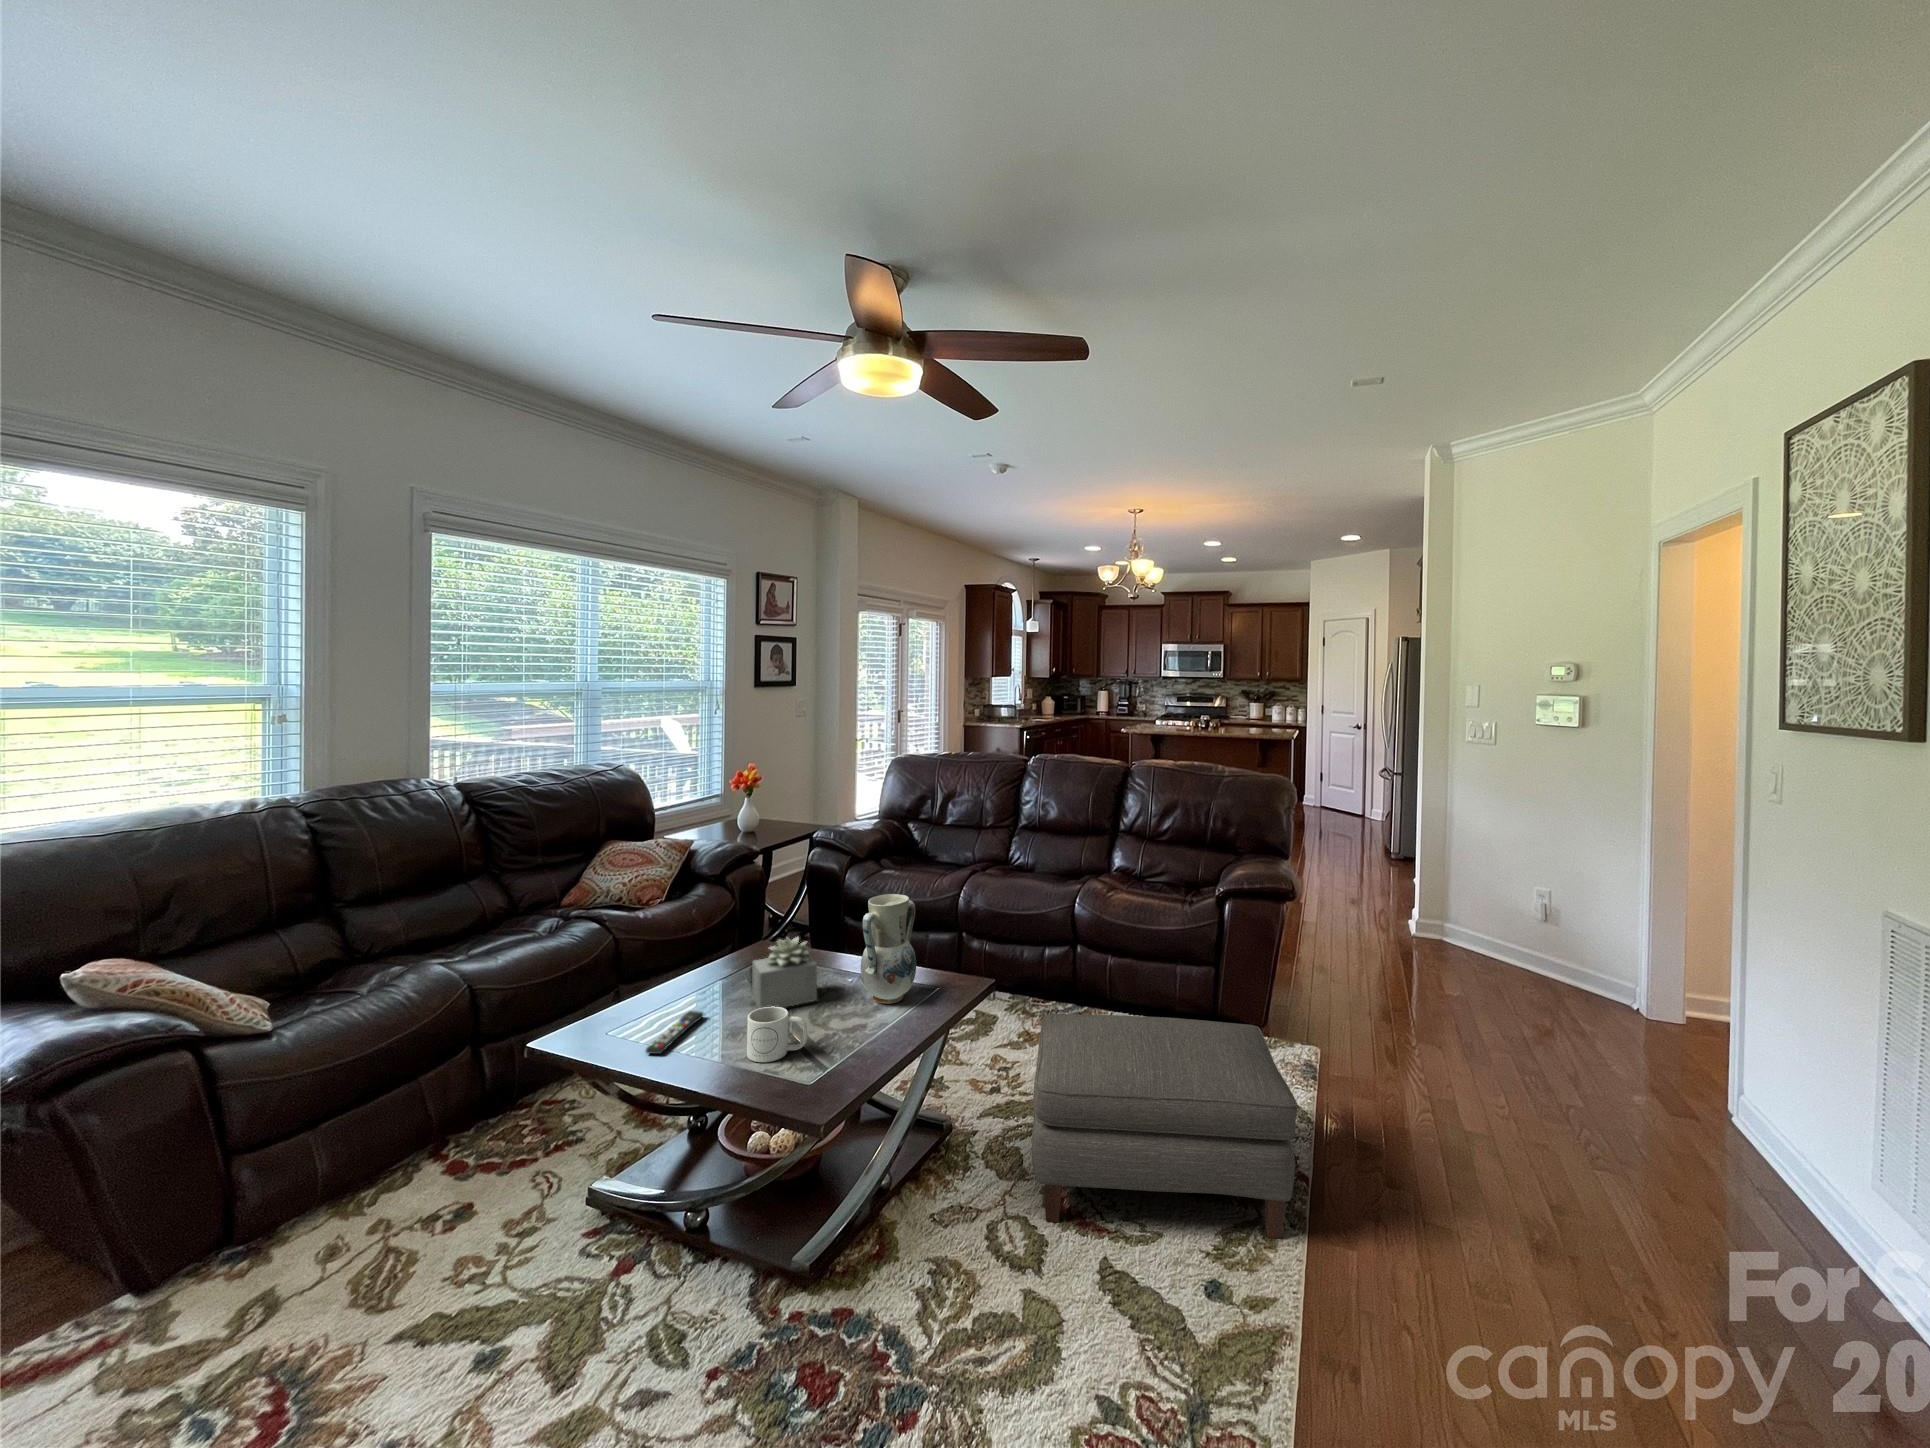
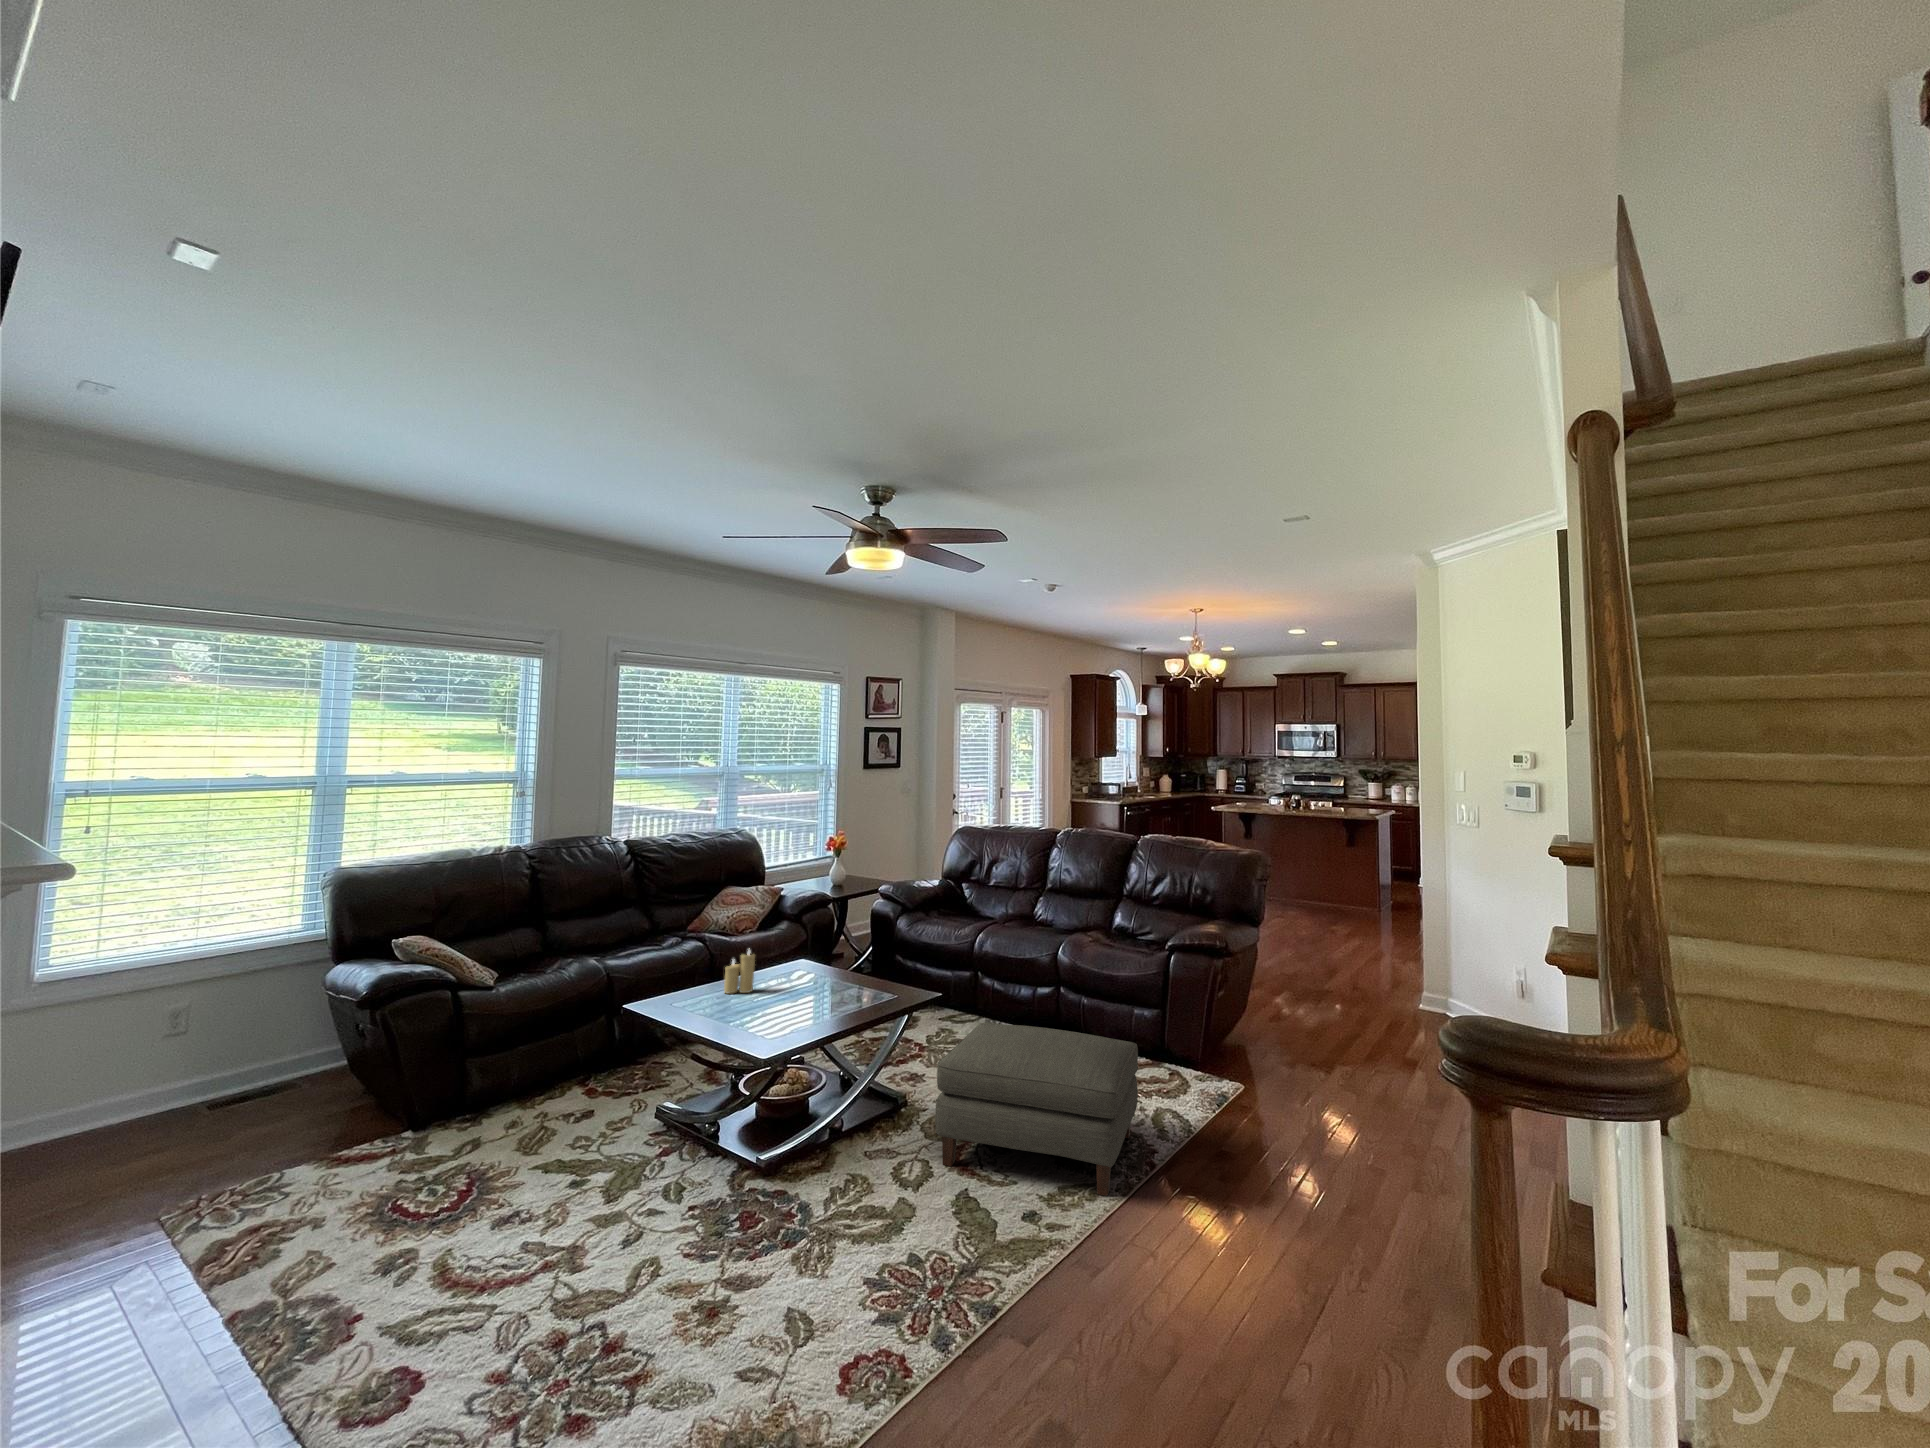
vase: present [861,894,916,1004] -> none [842,924,887,1003]
succulent plant: present [752,937,817,1008] -> none [774,950,815,1001]
candle: none [673,938,719,1006] -> present [724,950,755,993]
mug: present [747,1006,807,1062] -> none [749,992,788,1027]
remote control: present [646,1011,703,1054] -> none [691,996,738,1018]

